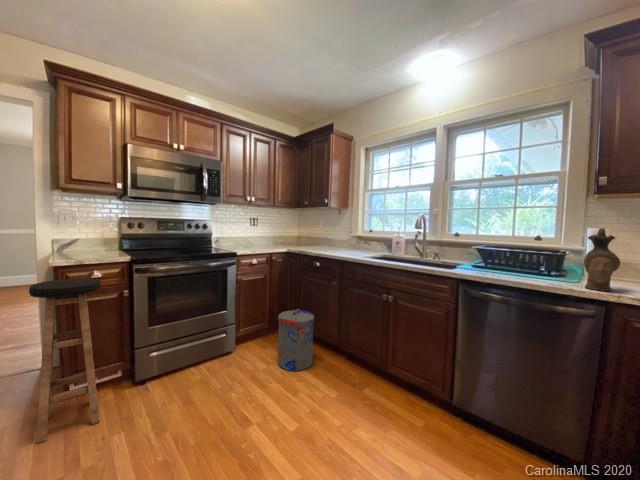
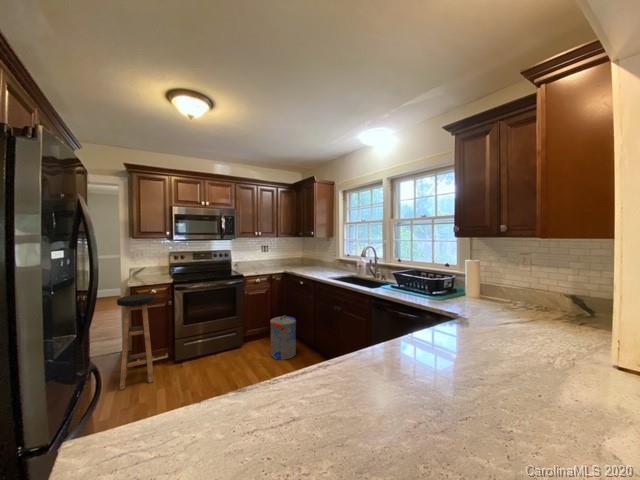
ceramic pitcher: present [584,228,620,291] -> none [440,261,459,304]

